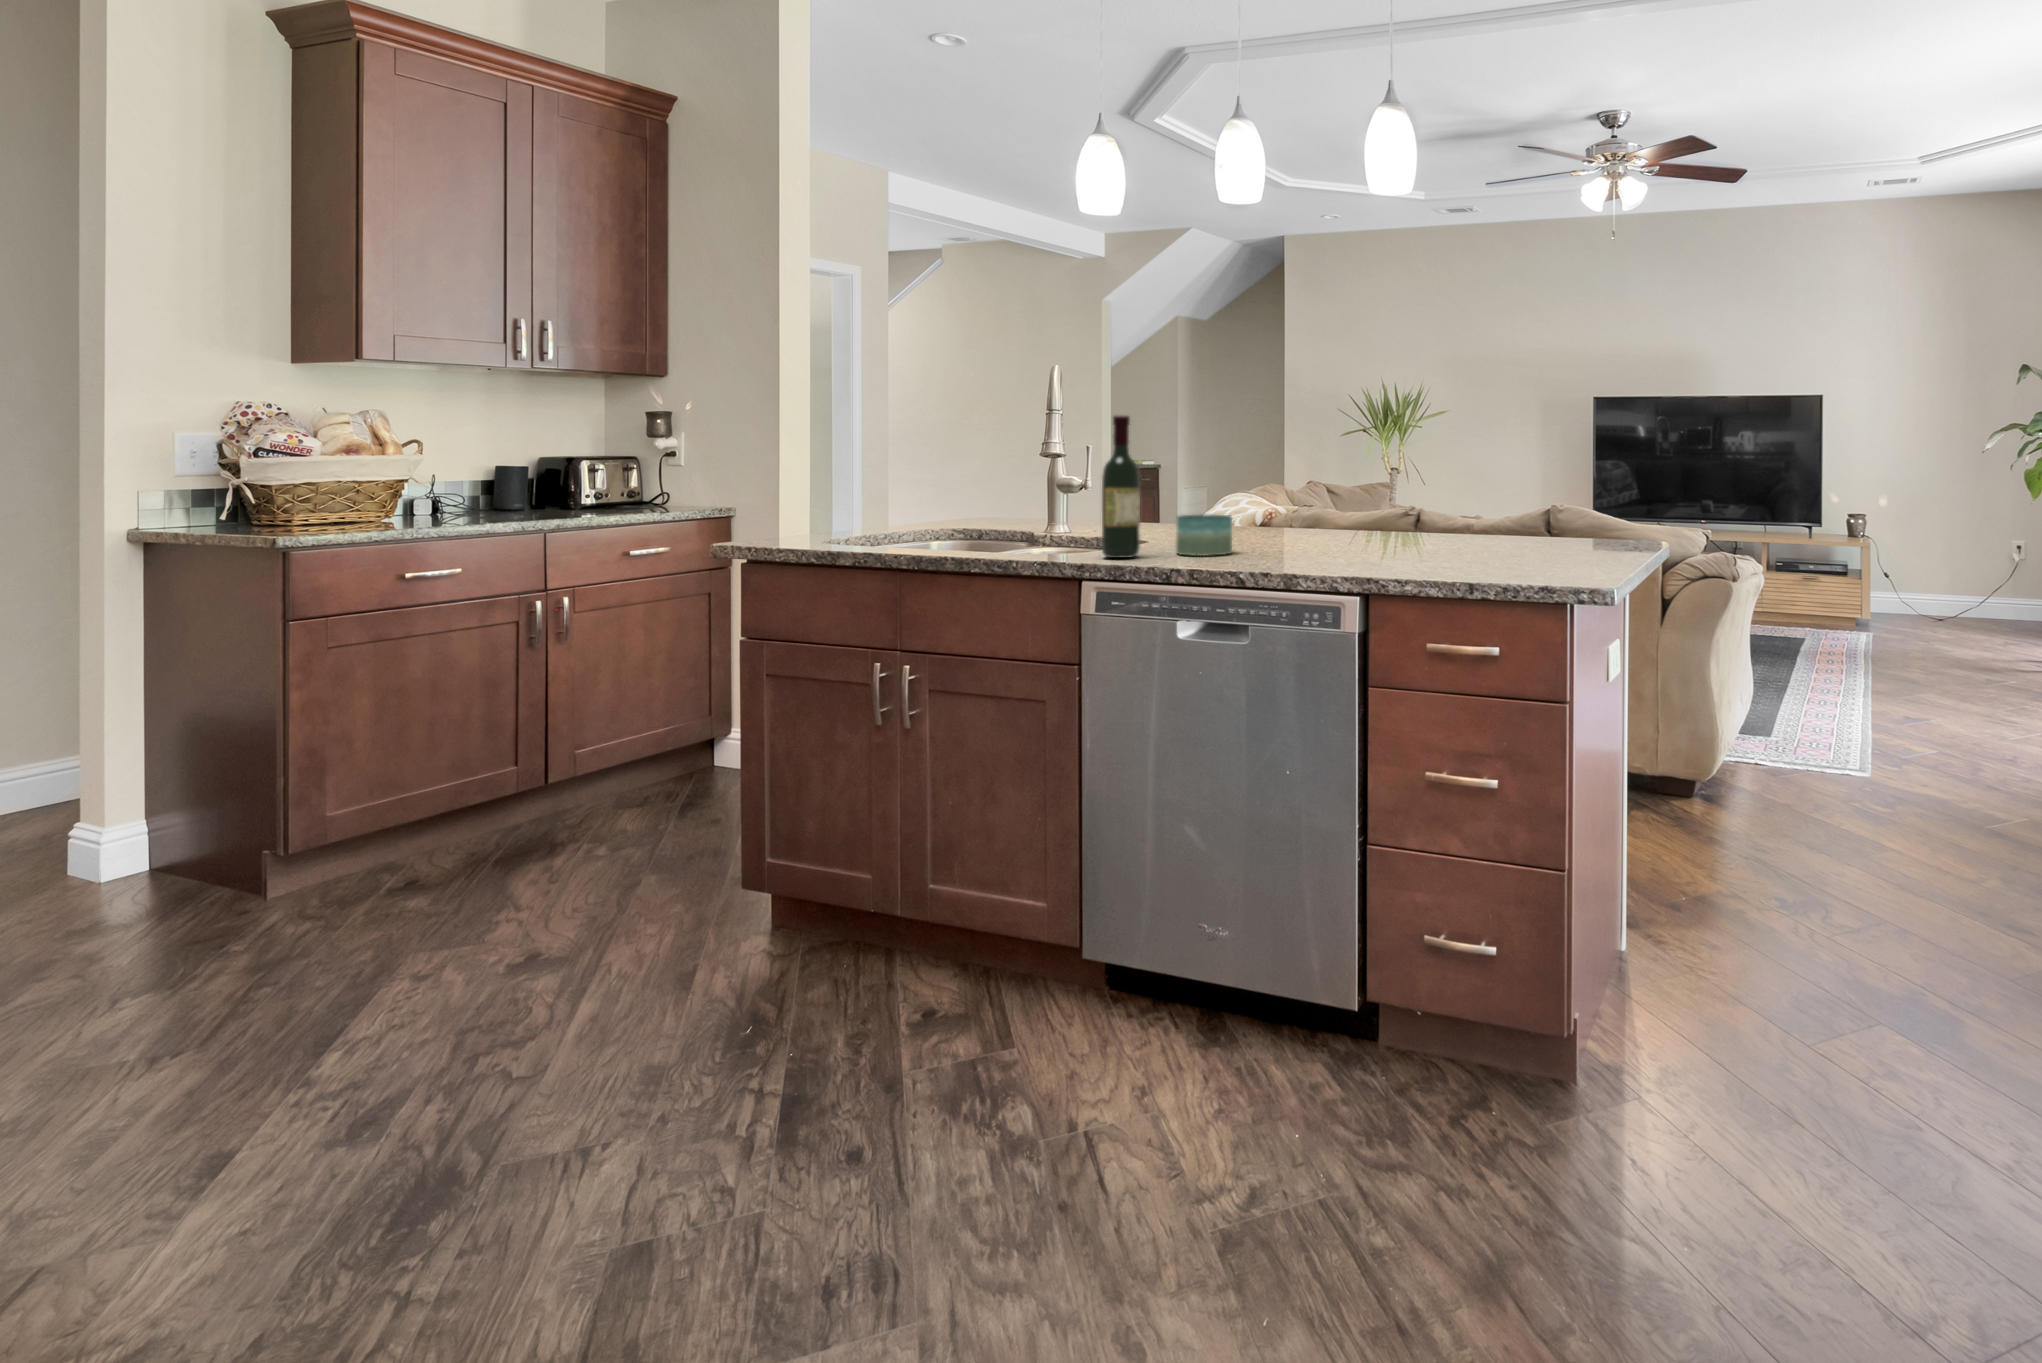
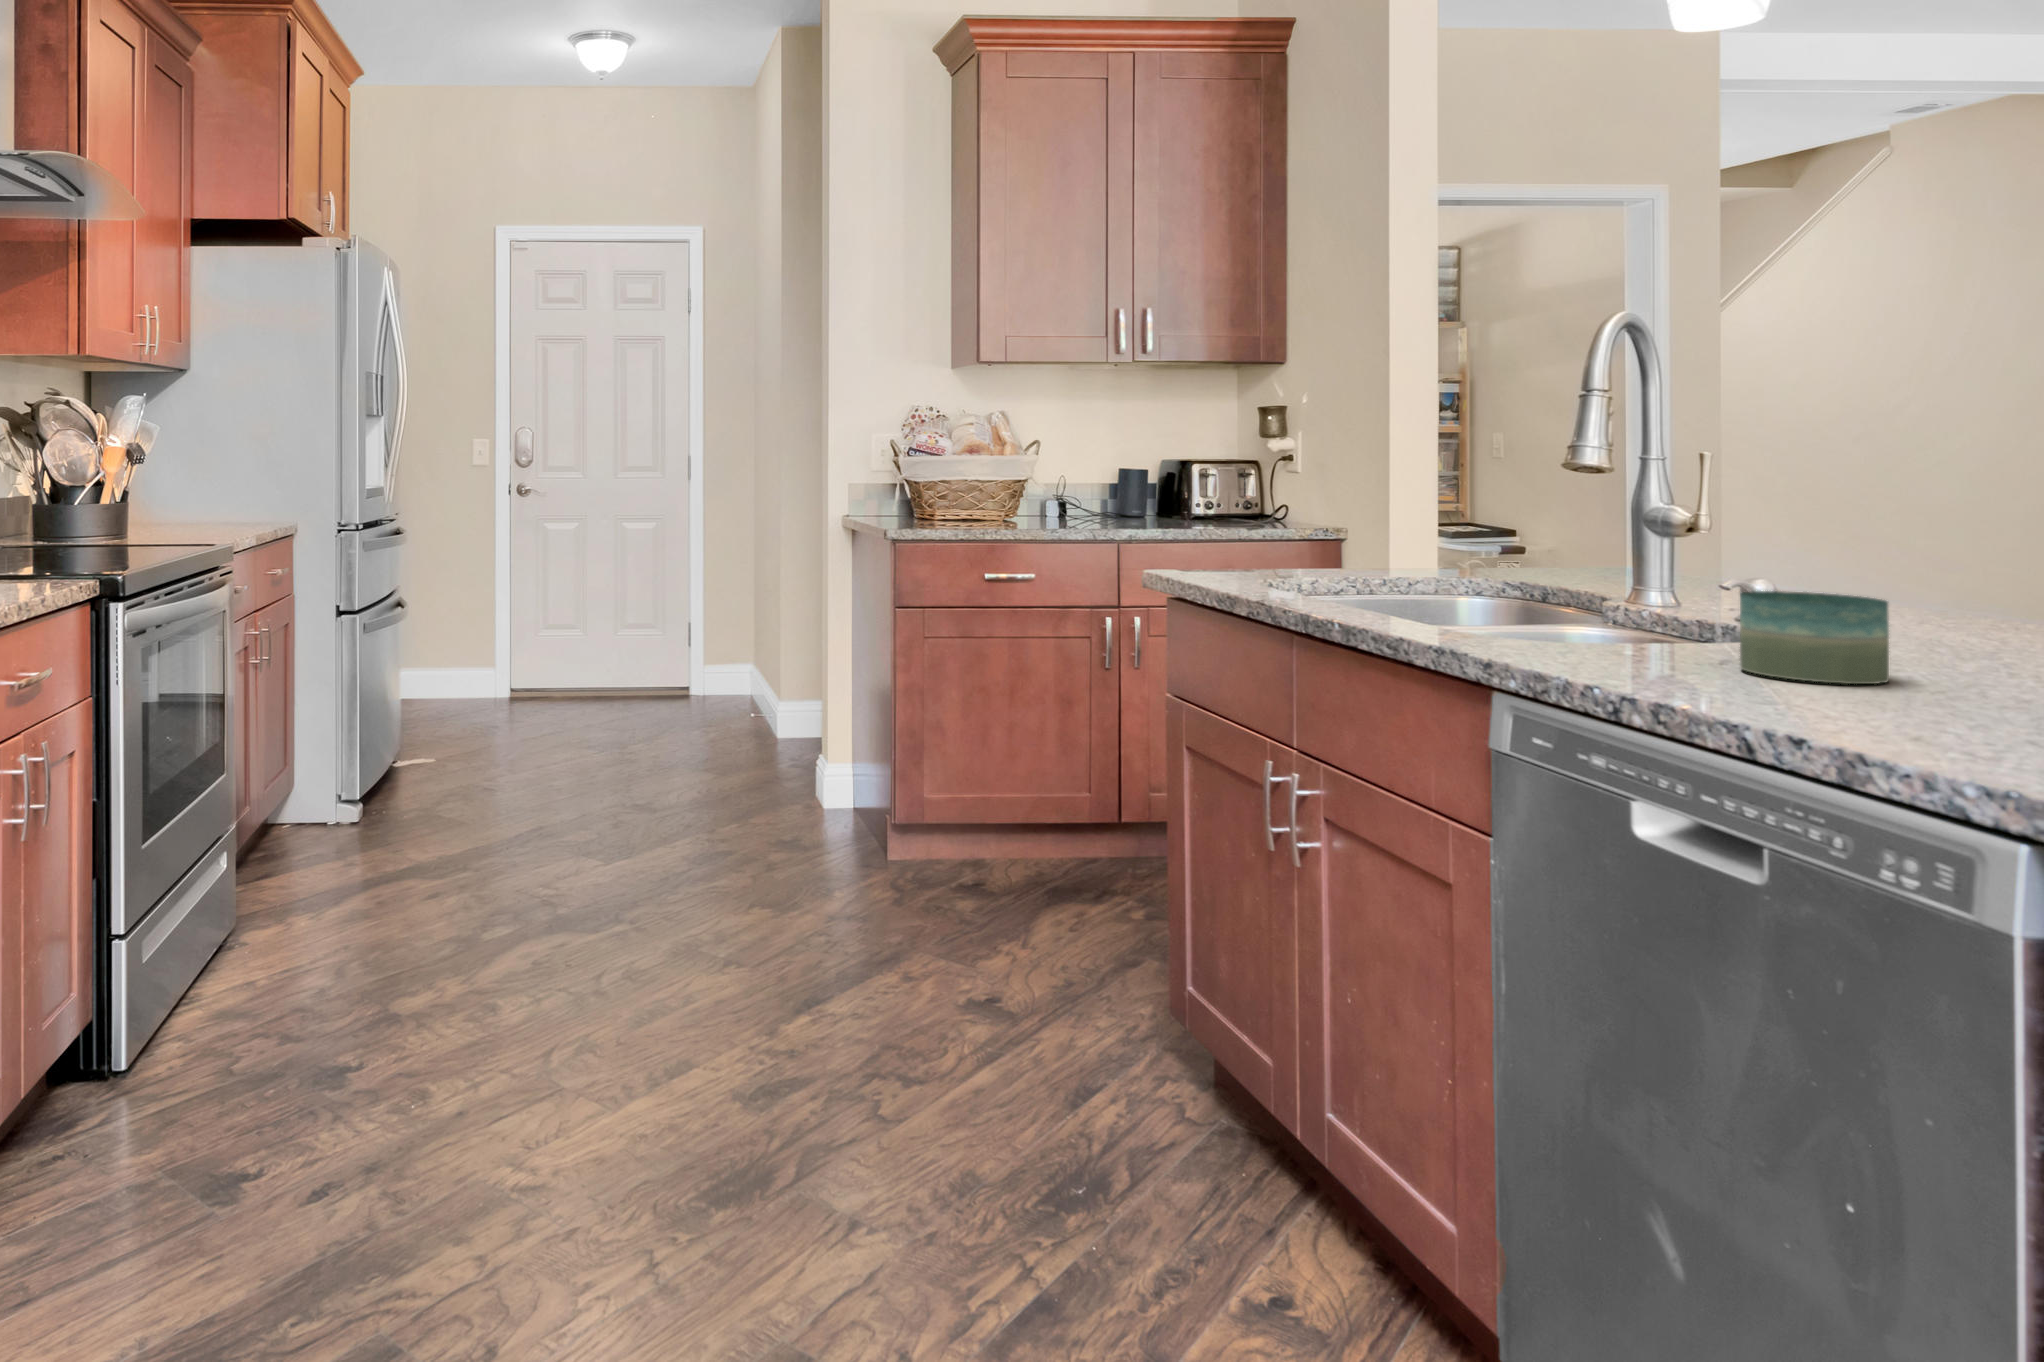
wine bottle: present [1101,415,1140,558] -> none [1563,393,1647,660]

